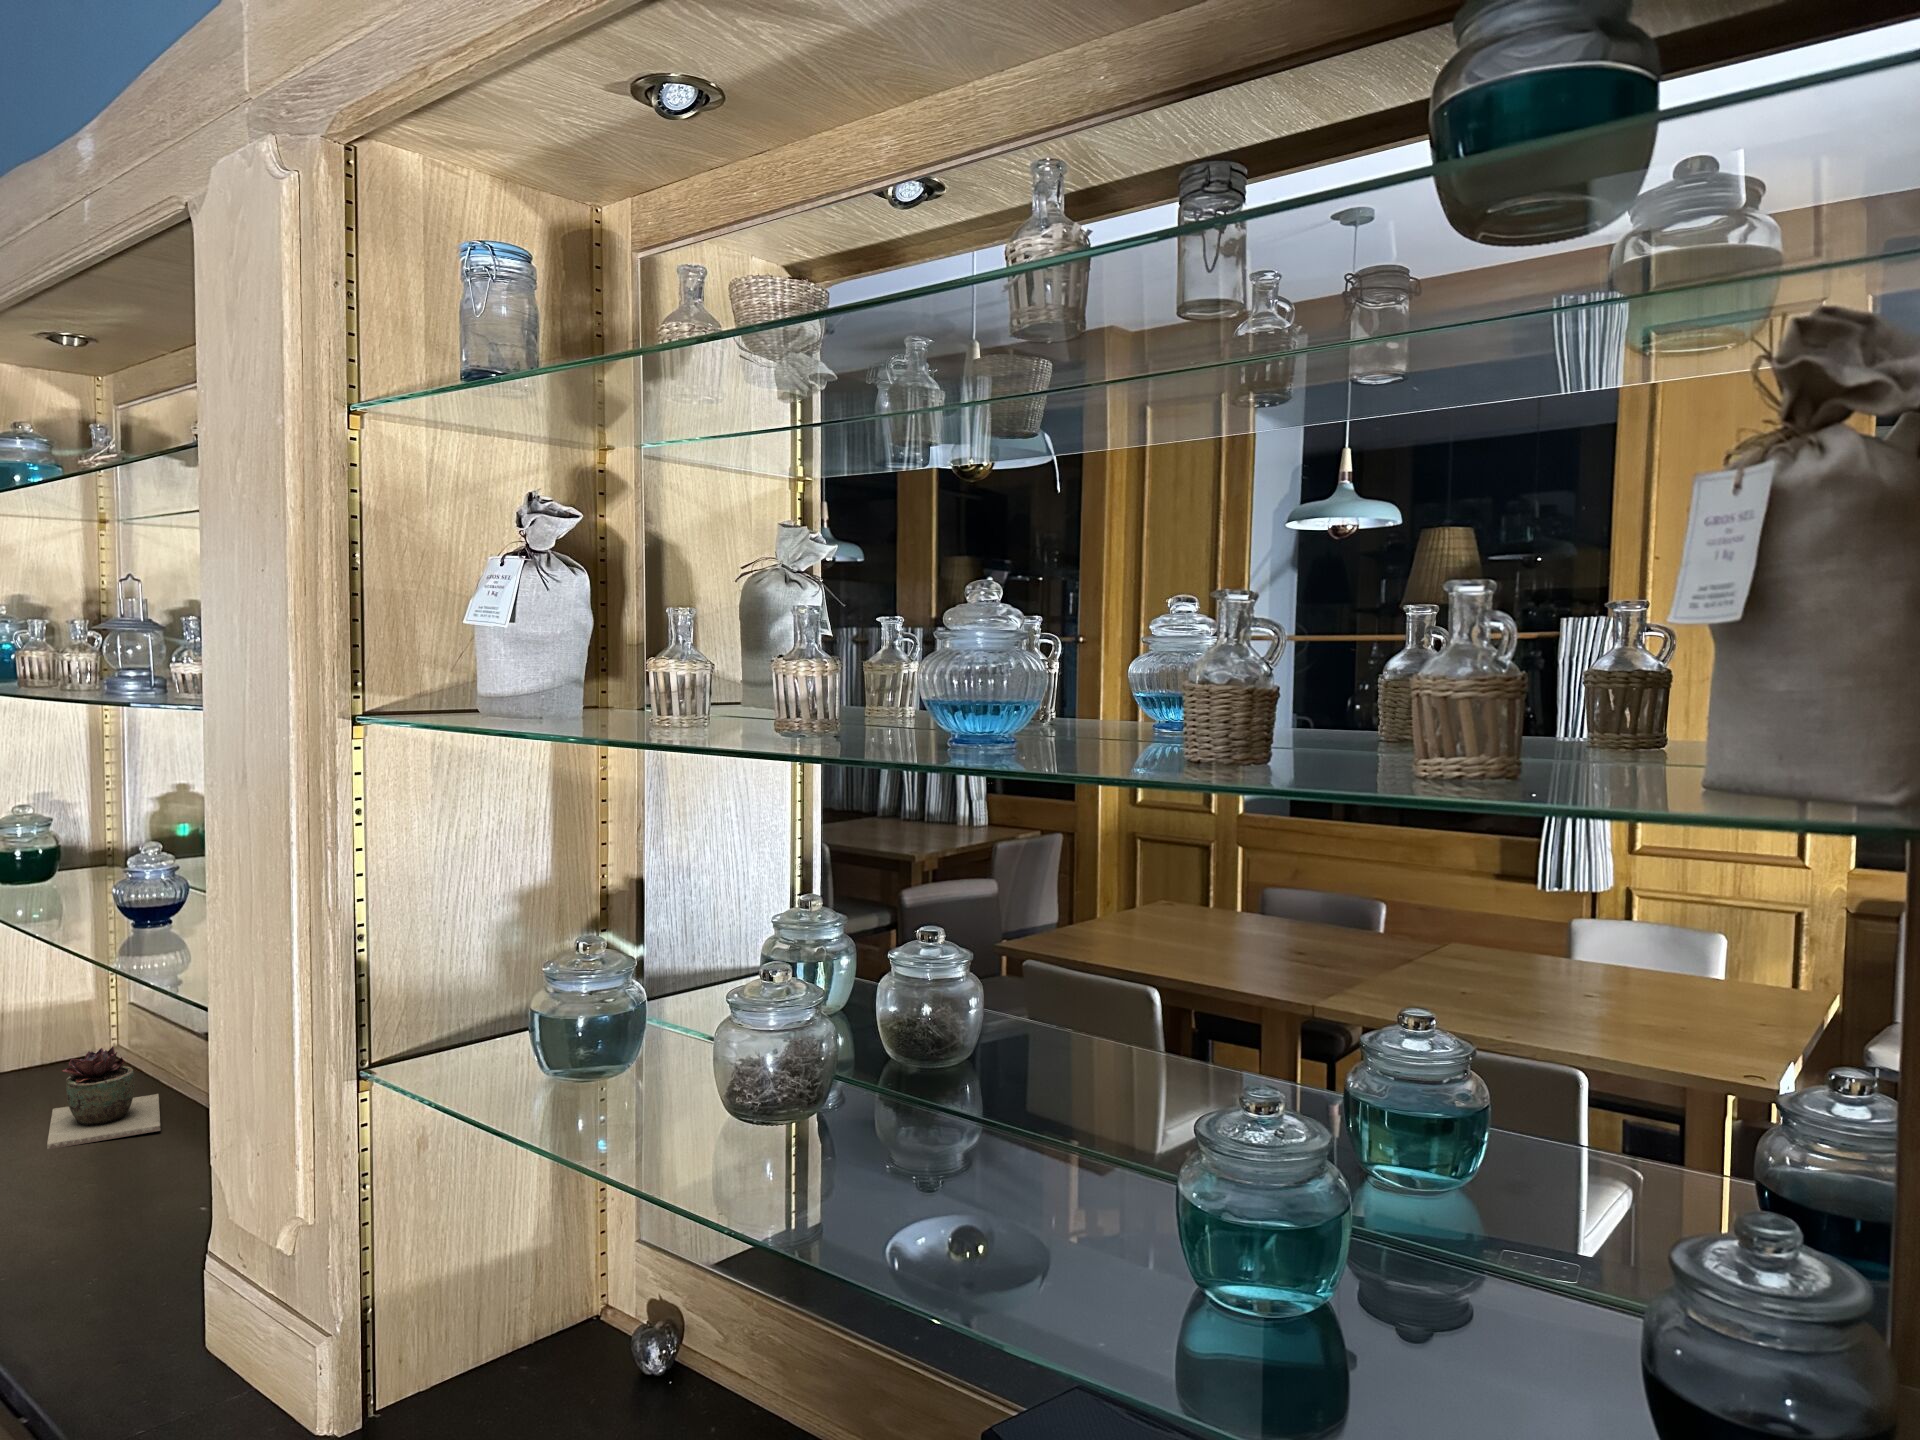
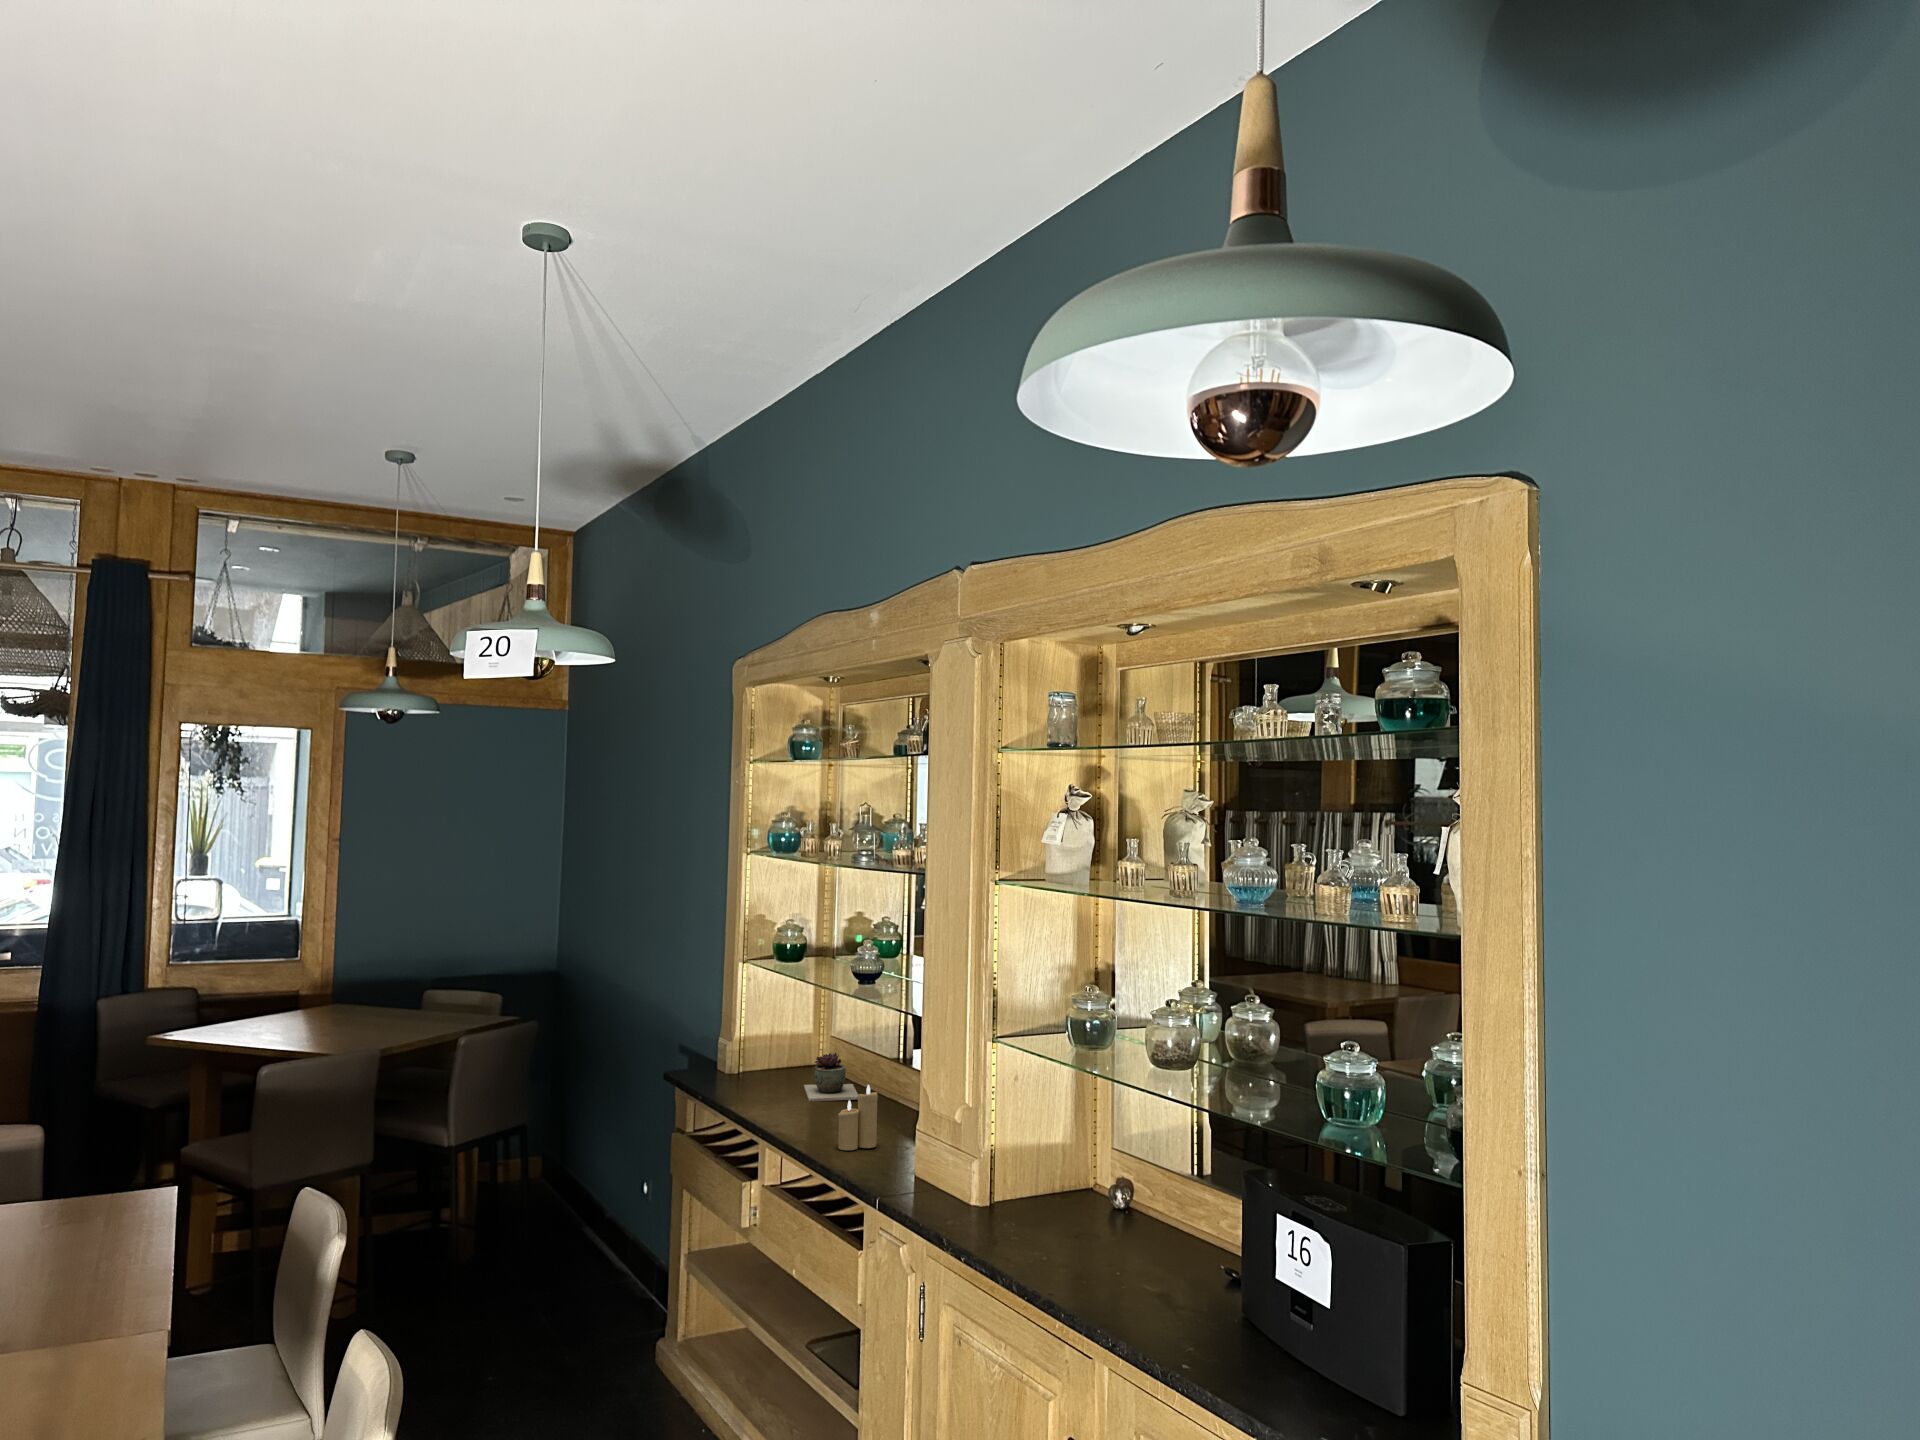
candle: none [49,1143,148,1289] -> present [838,1085,878,1150]

